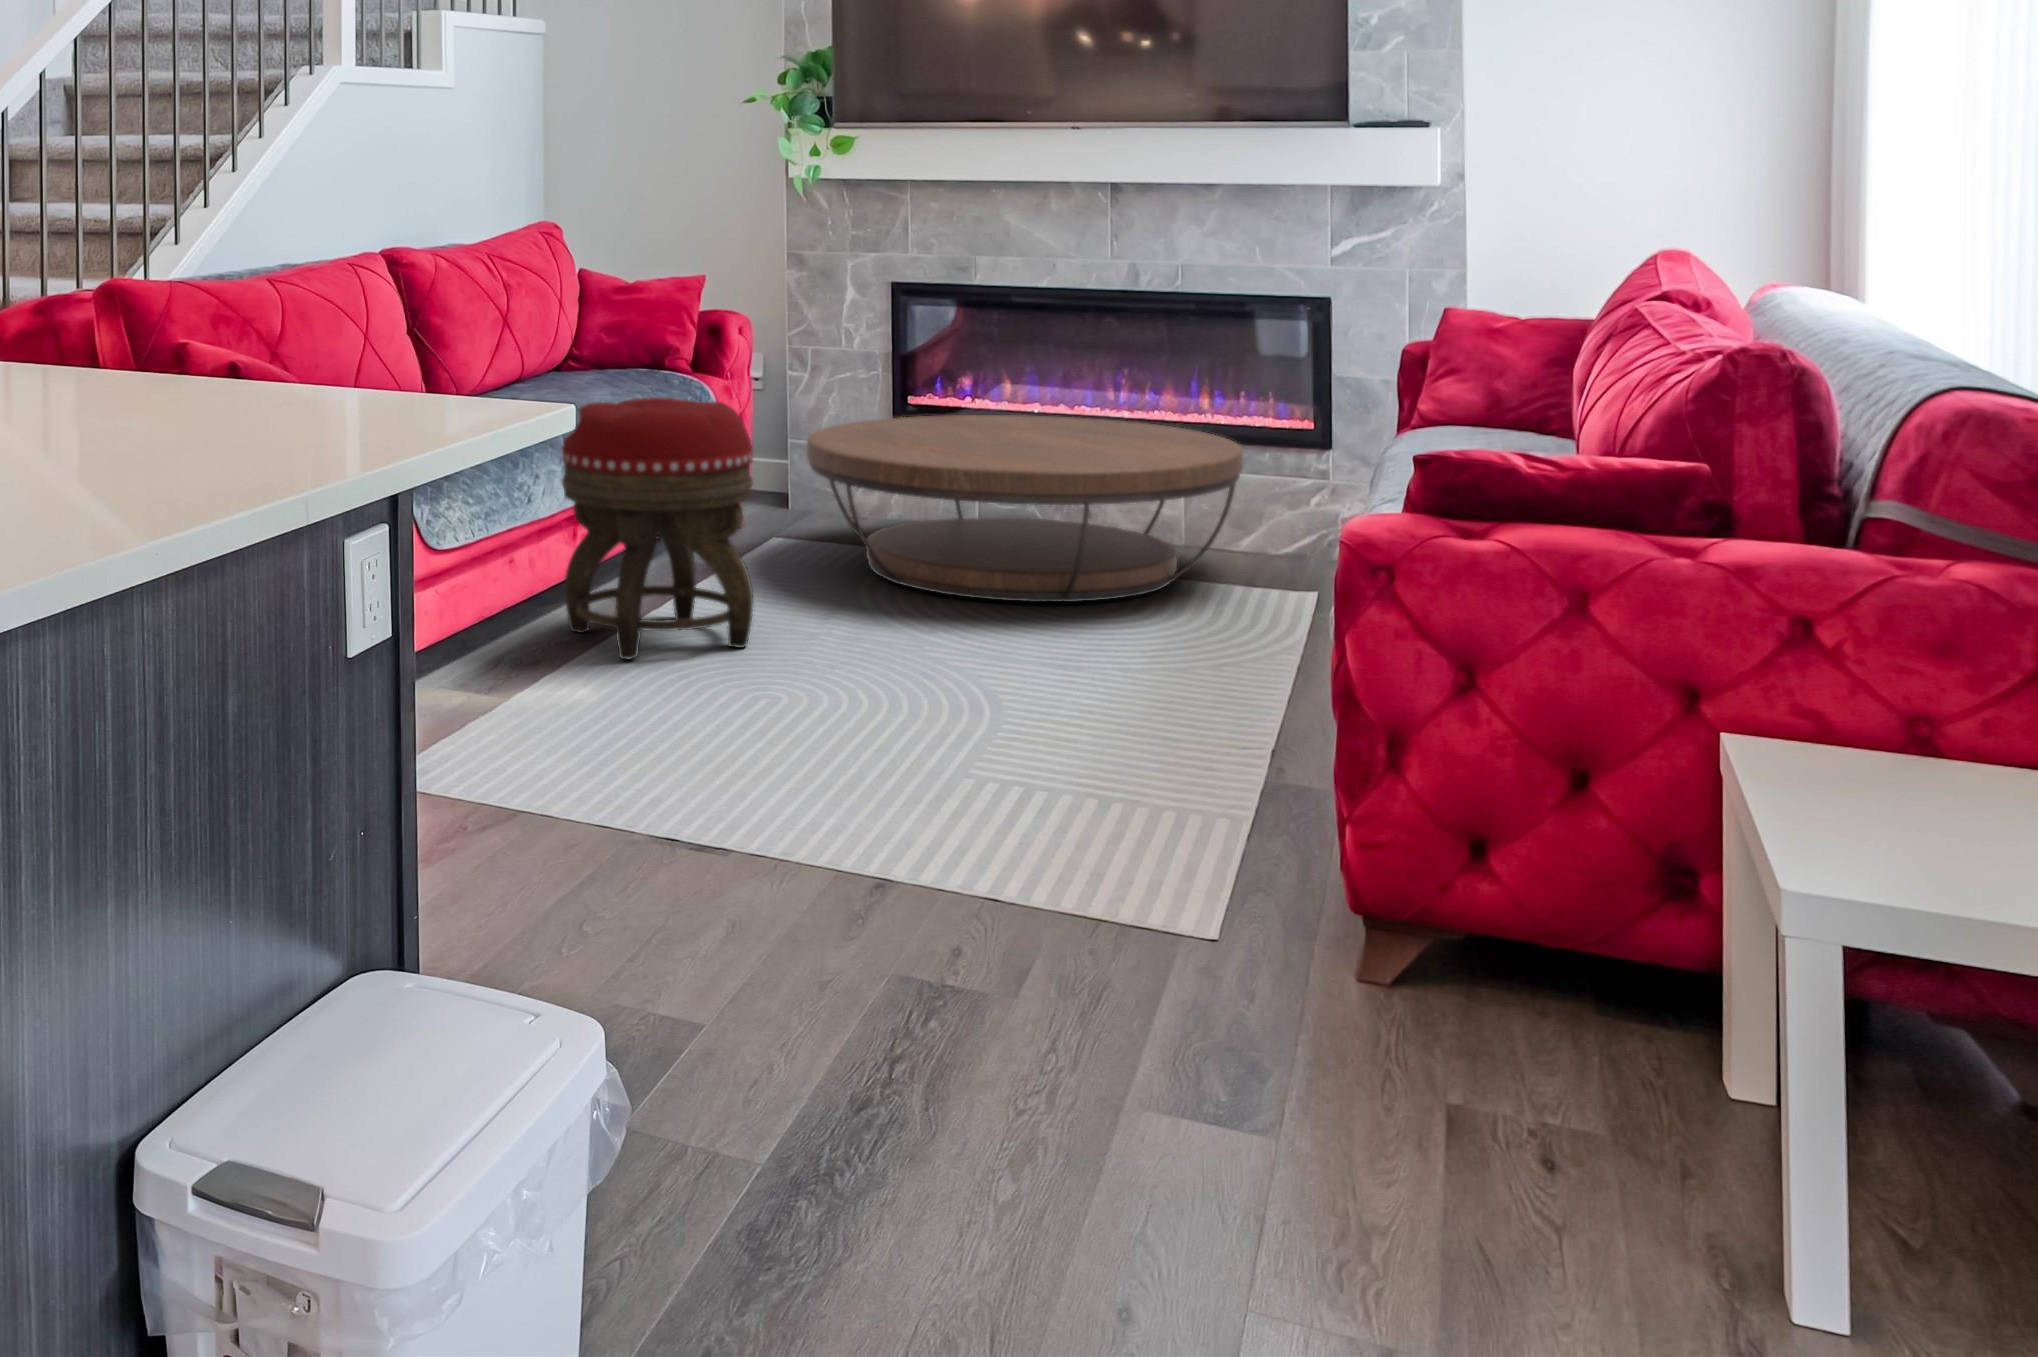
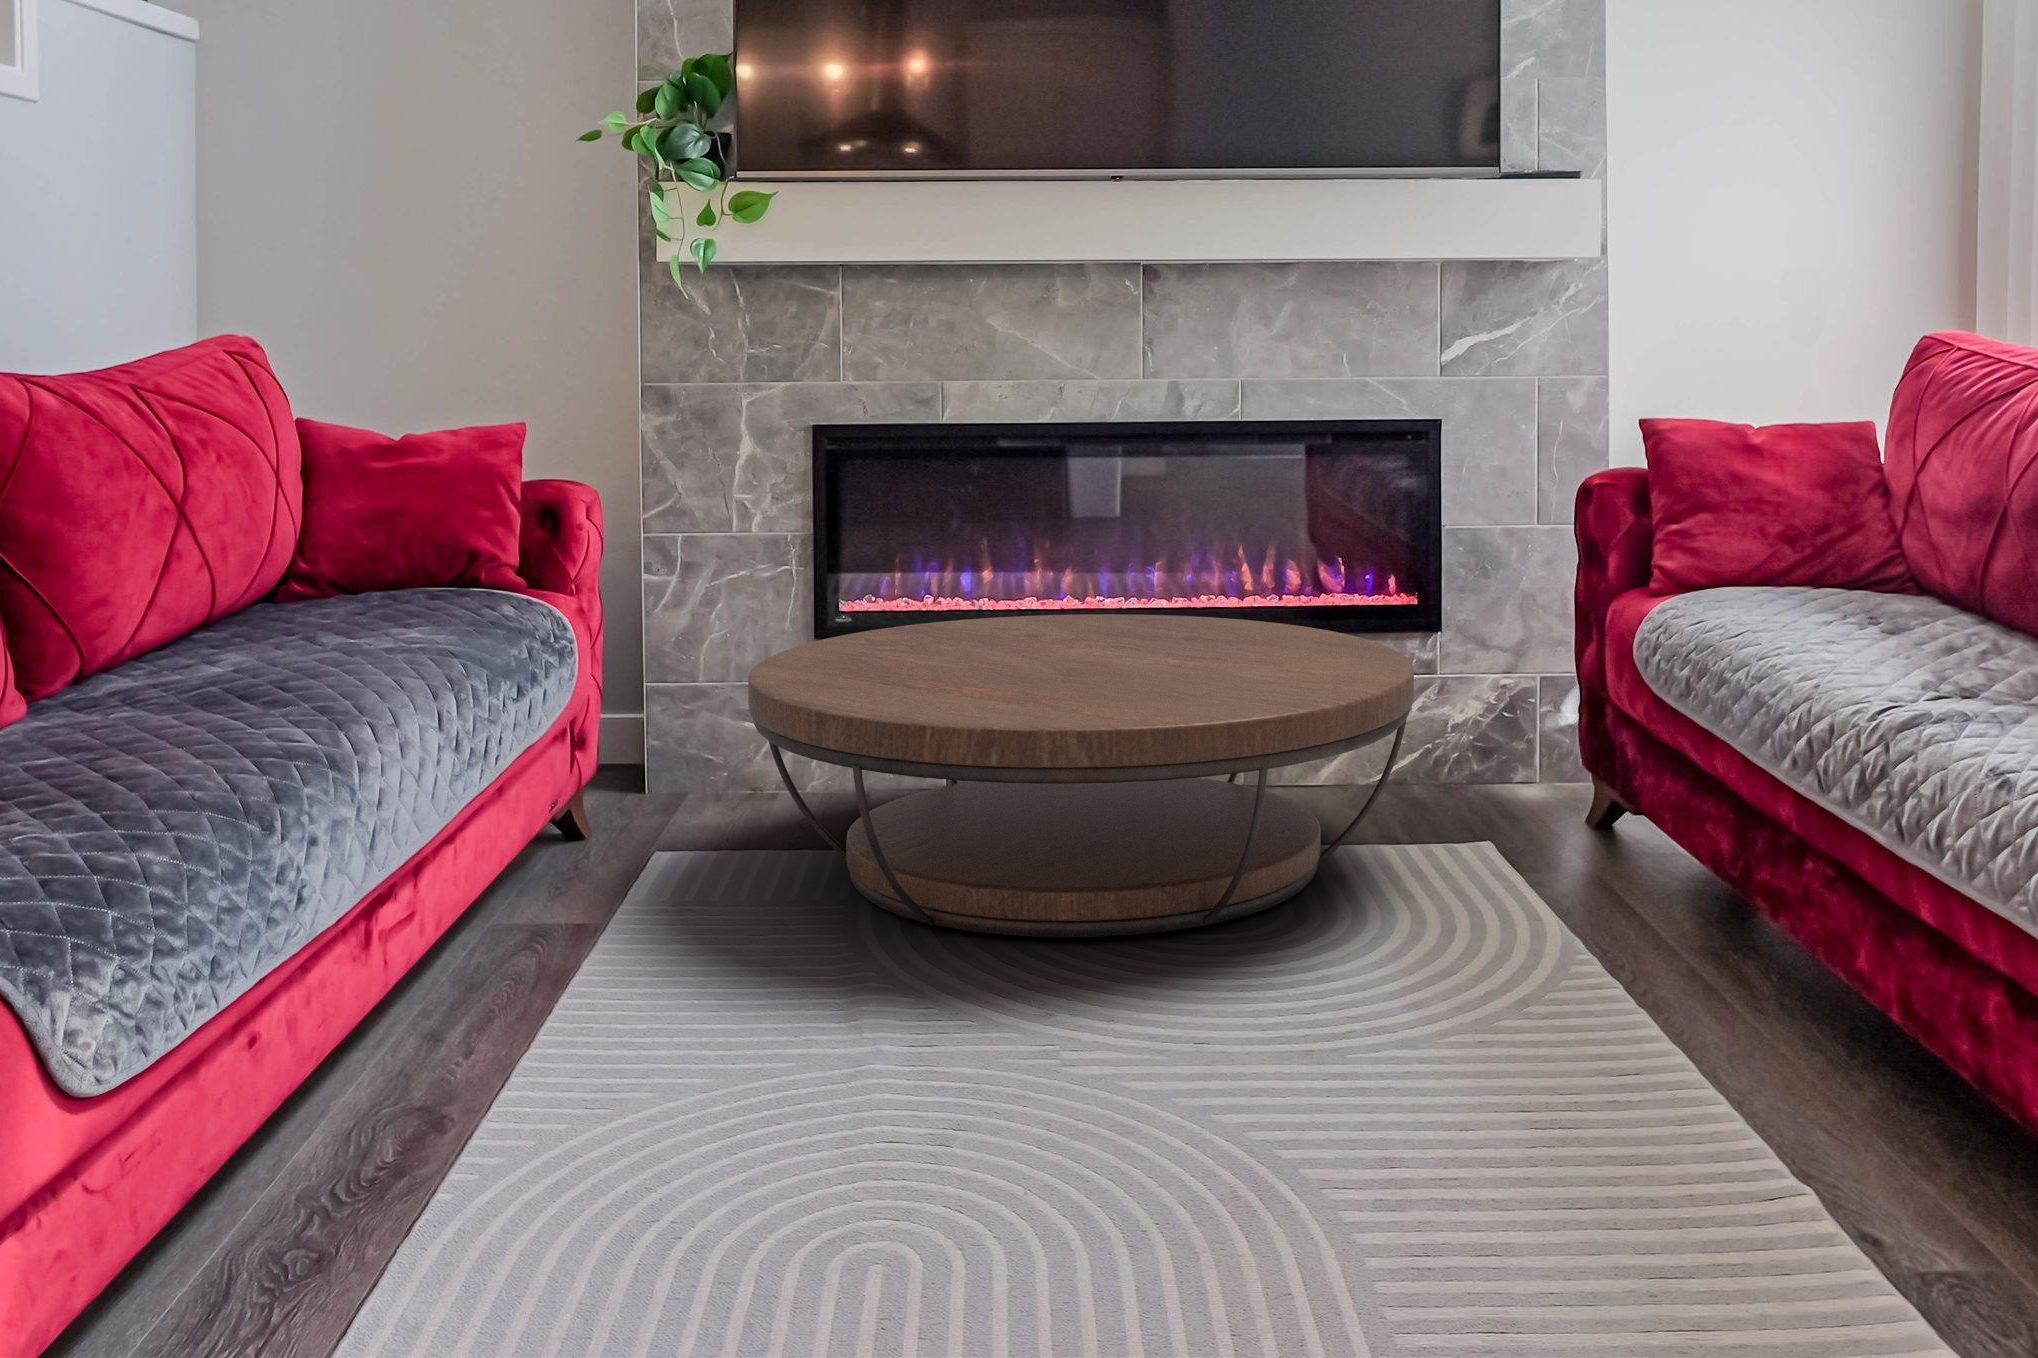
footstool: present [561,397,753,659] -> none [358,648,763,1216]

